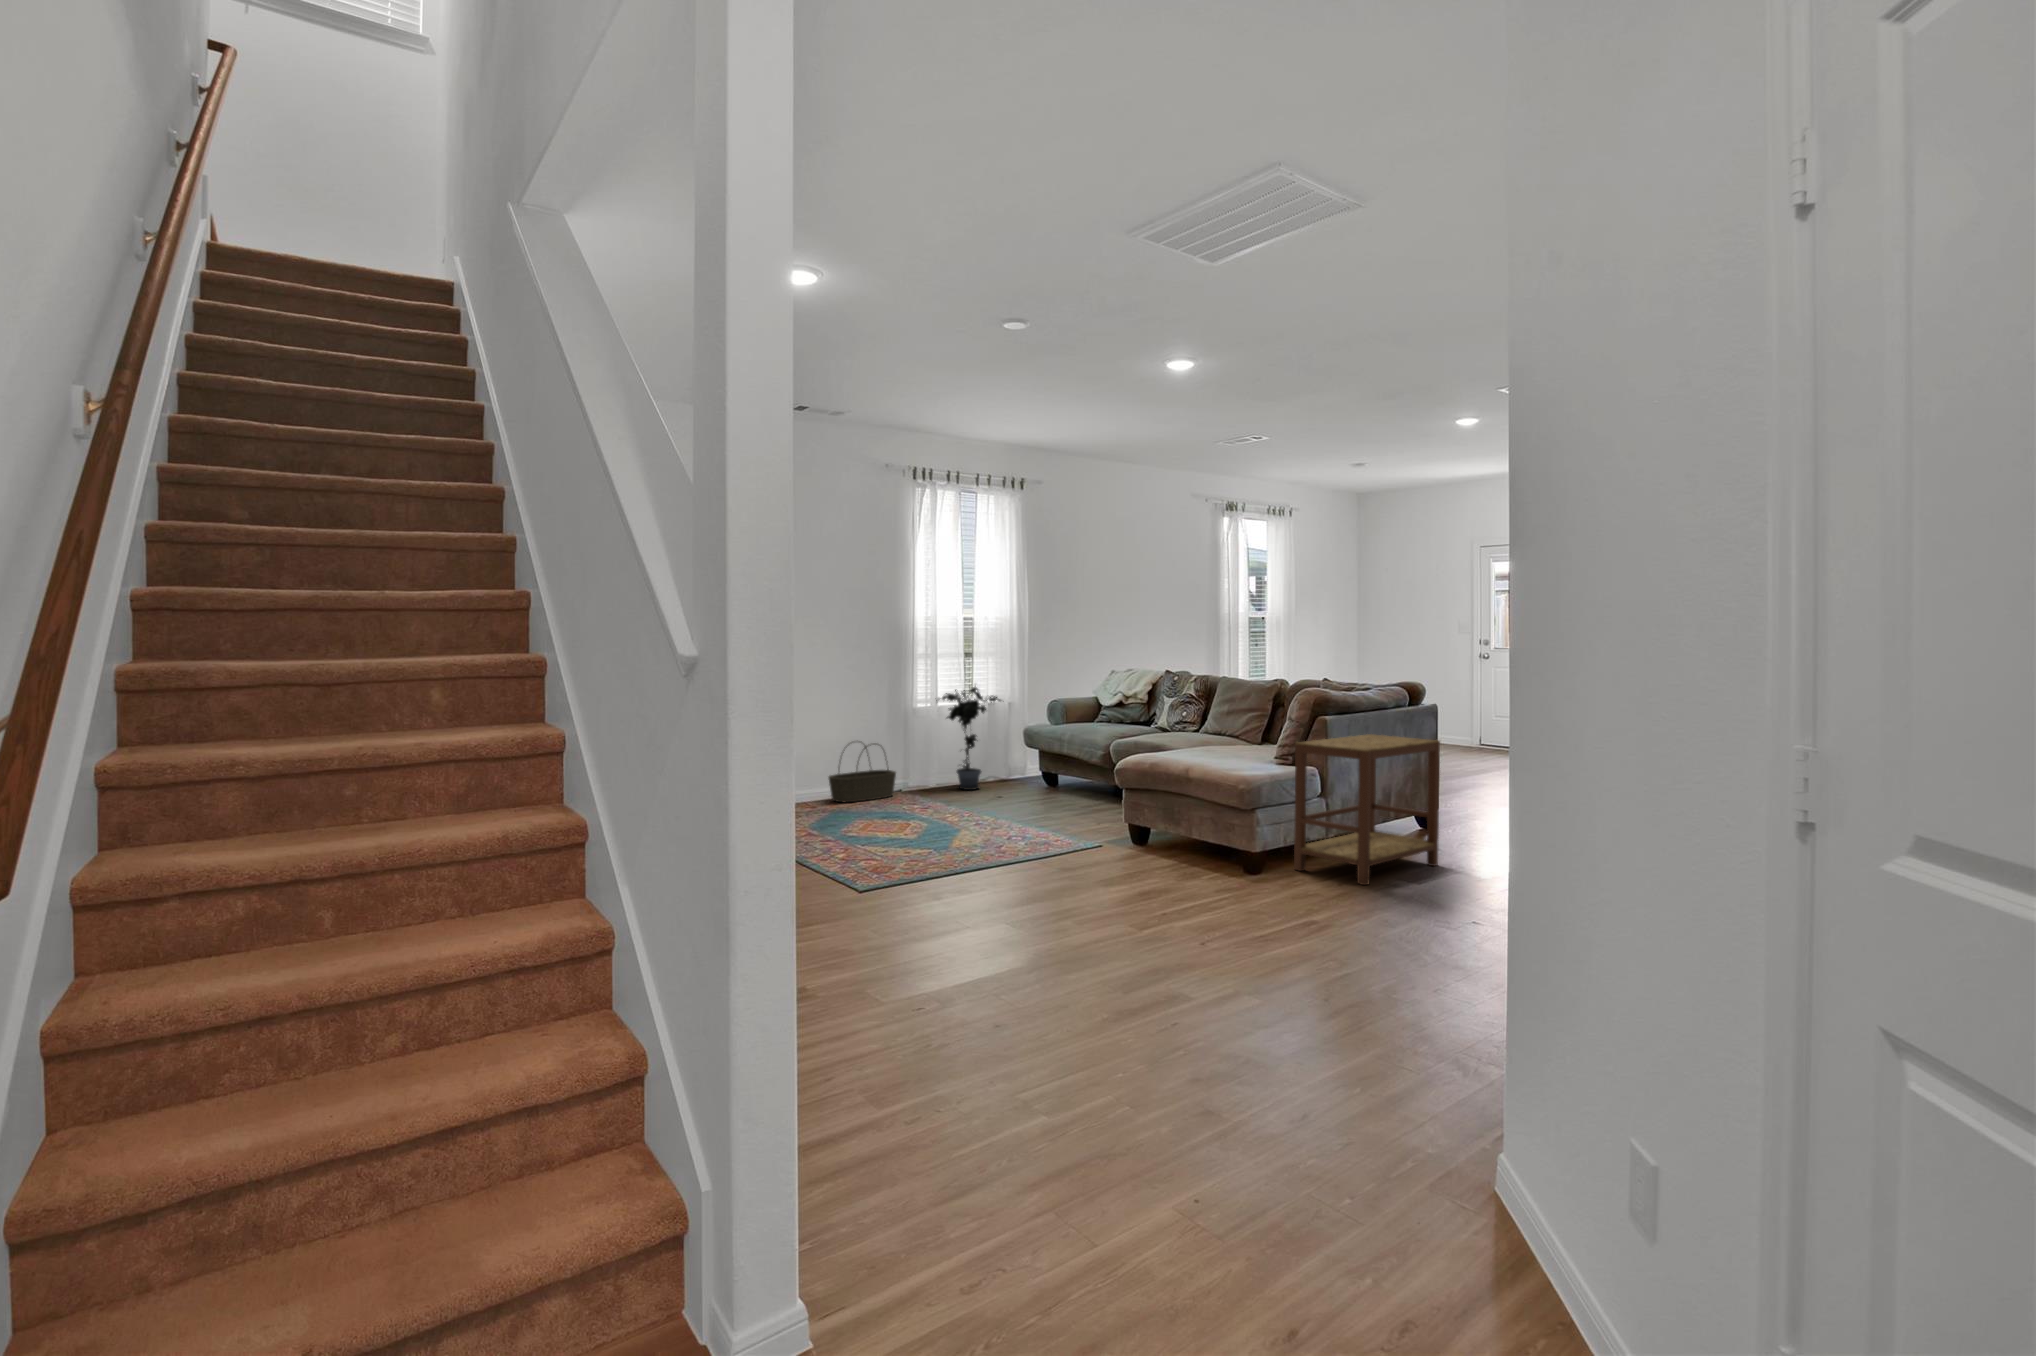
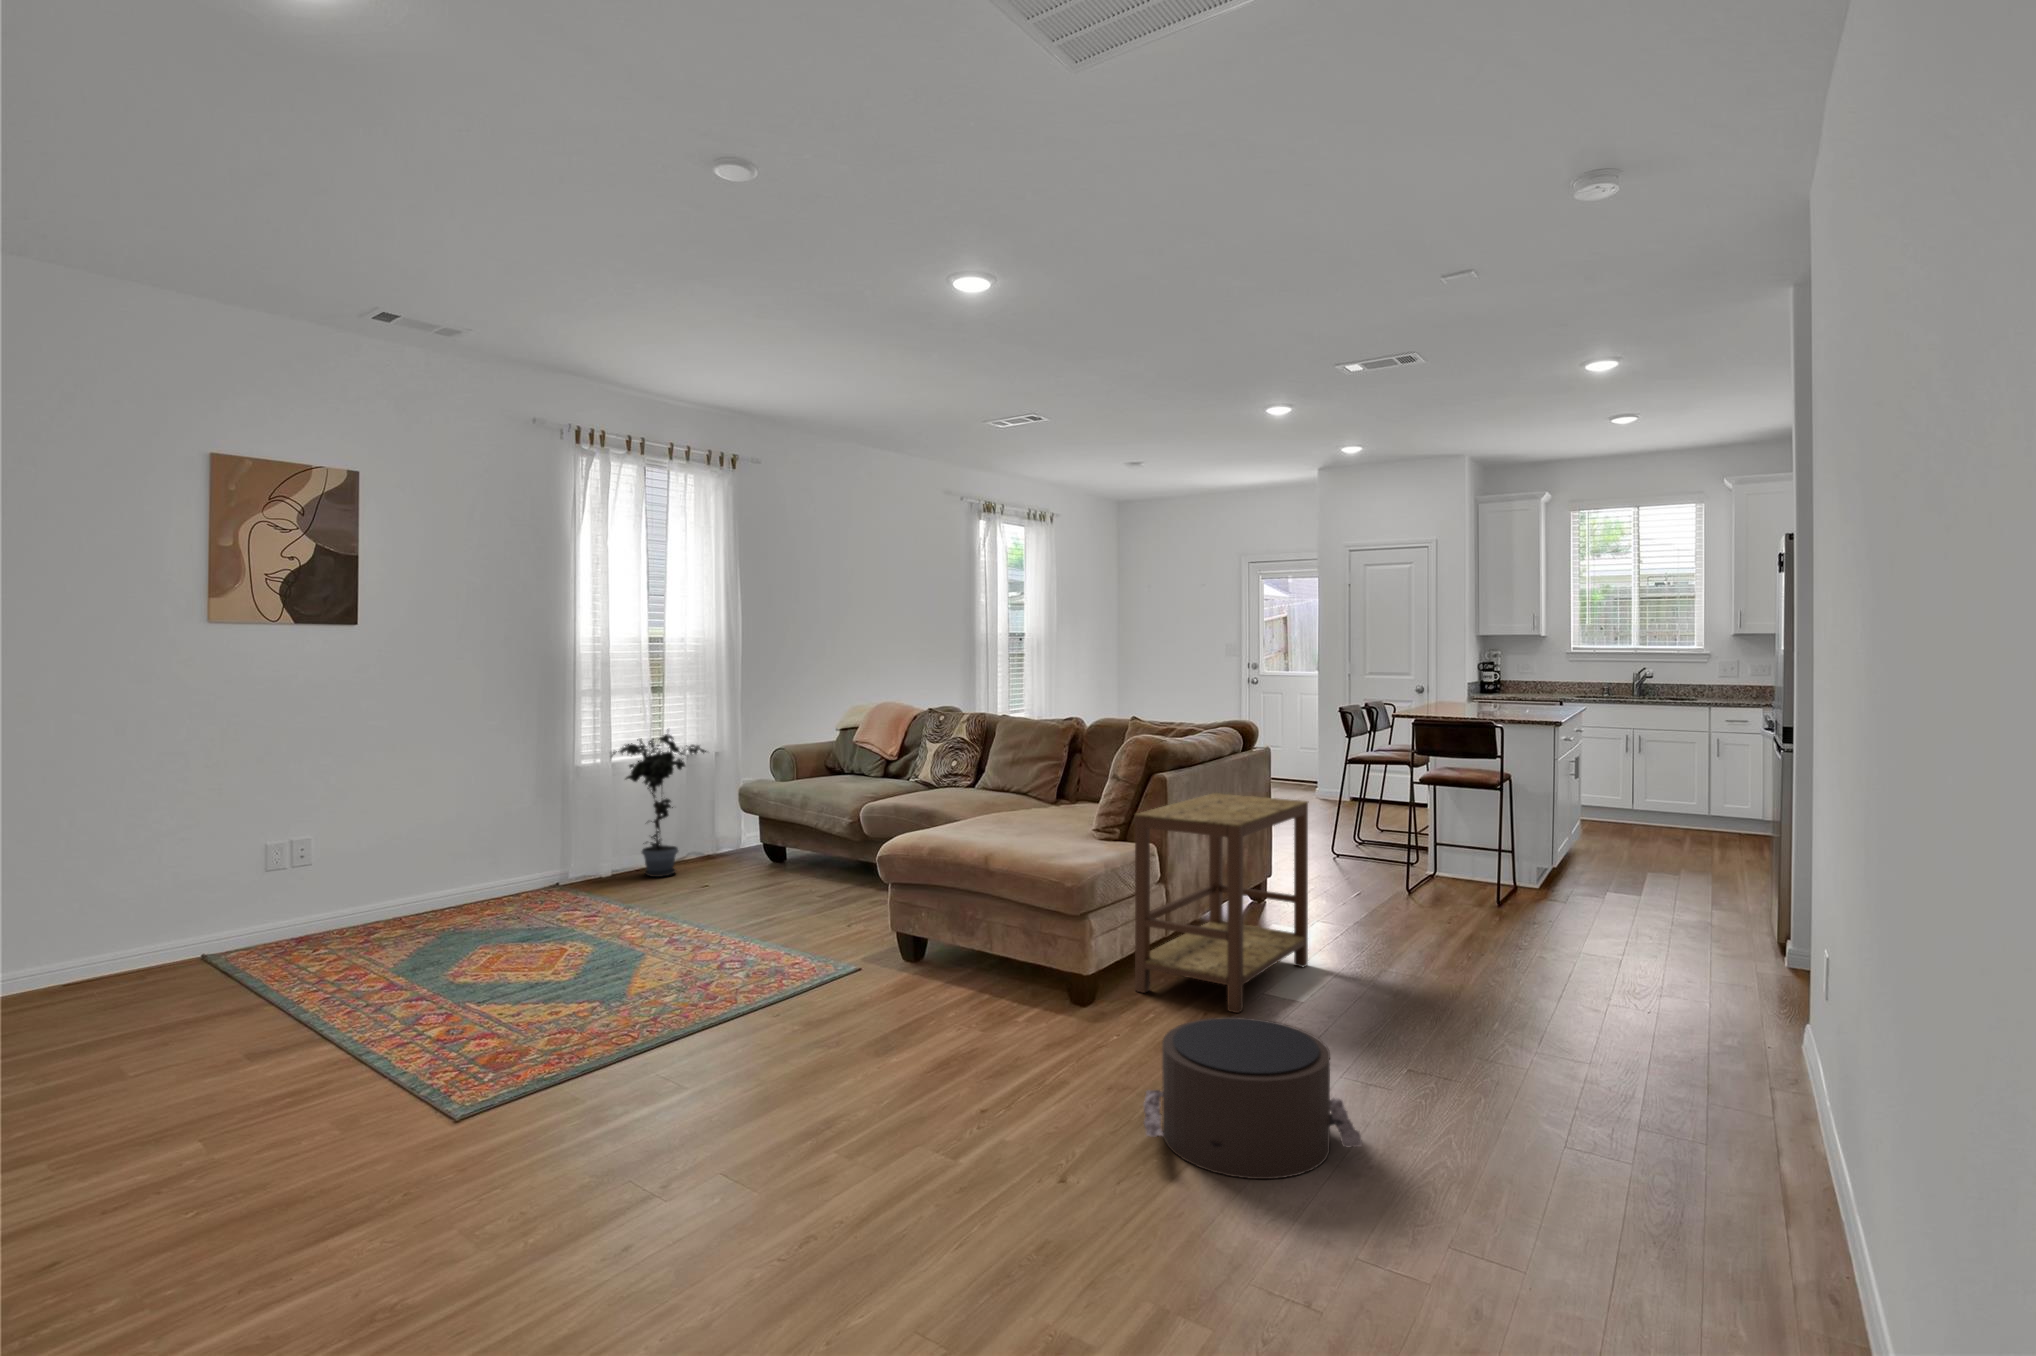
basket: present [829,745,896,802] -> none [437,818,549,913]
pouf: none [1260,867,1403,955] -> present [1143,1017,1362,1179]

